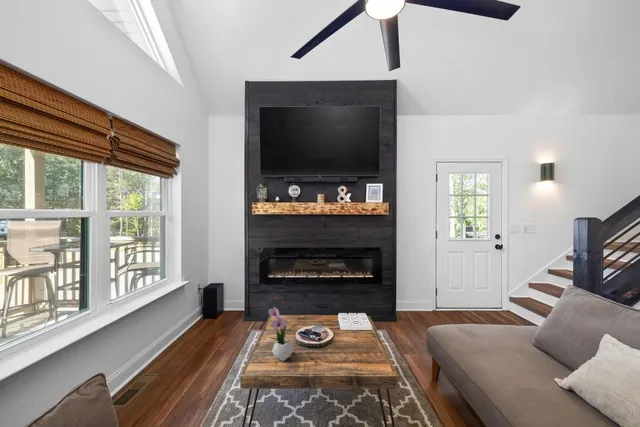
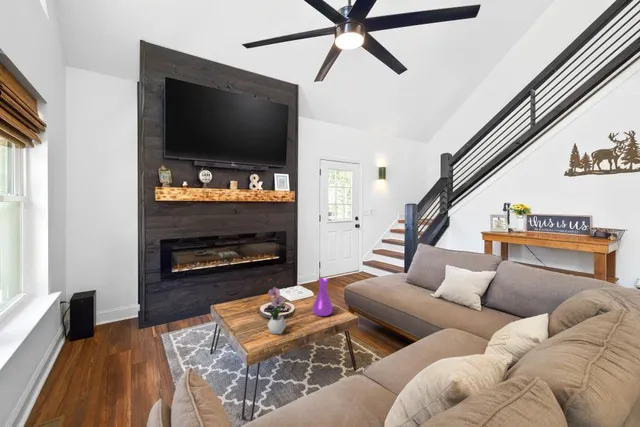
vase: none [338,308,364,357] -> present [312,278,333,316]

